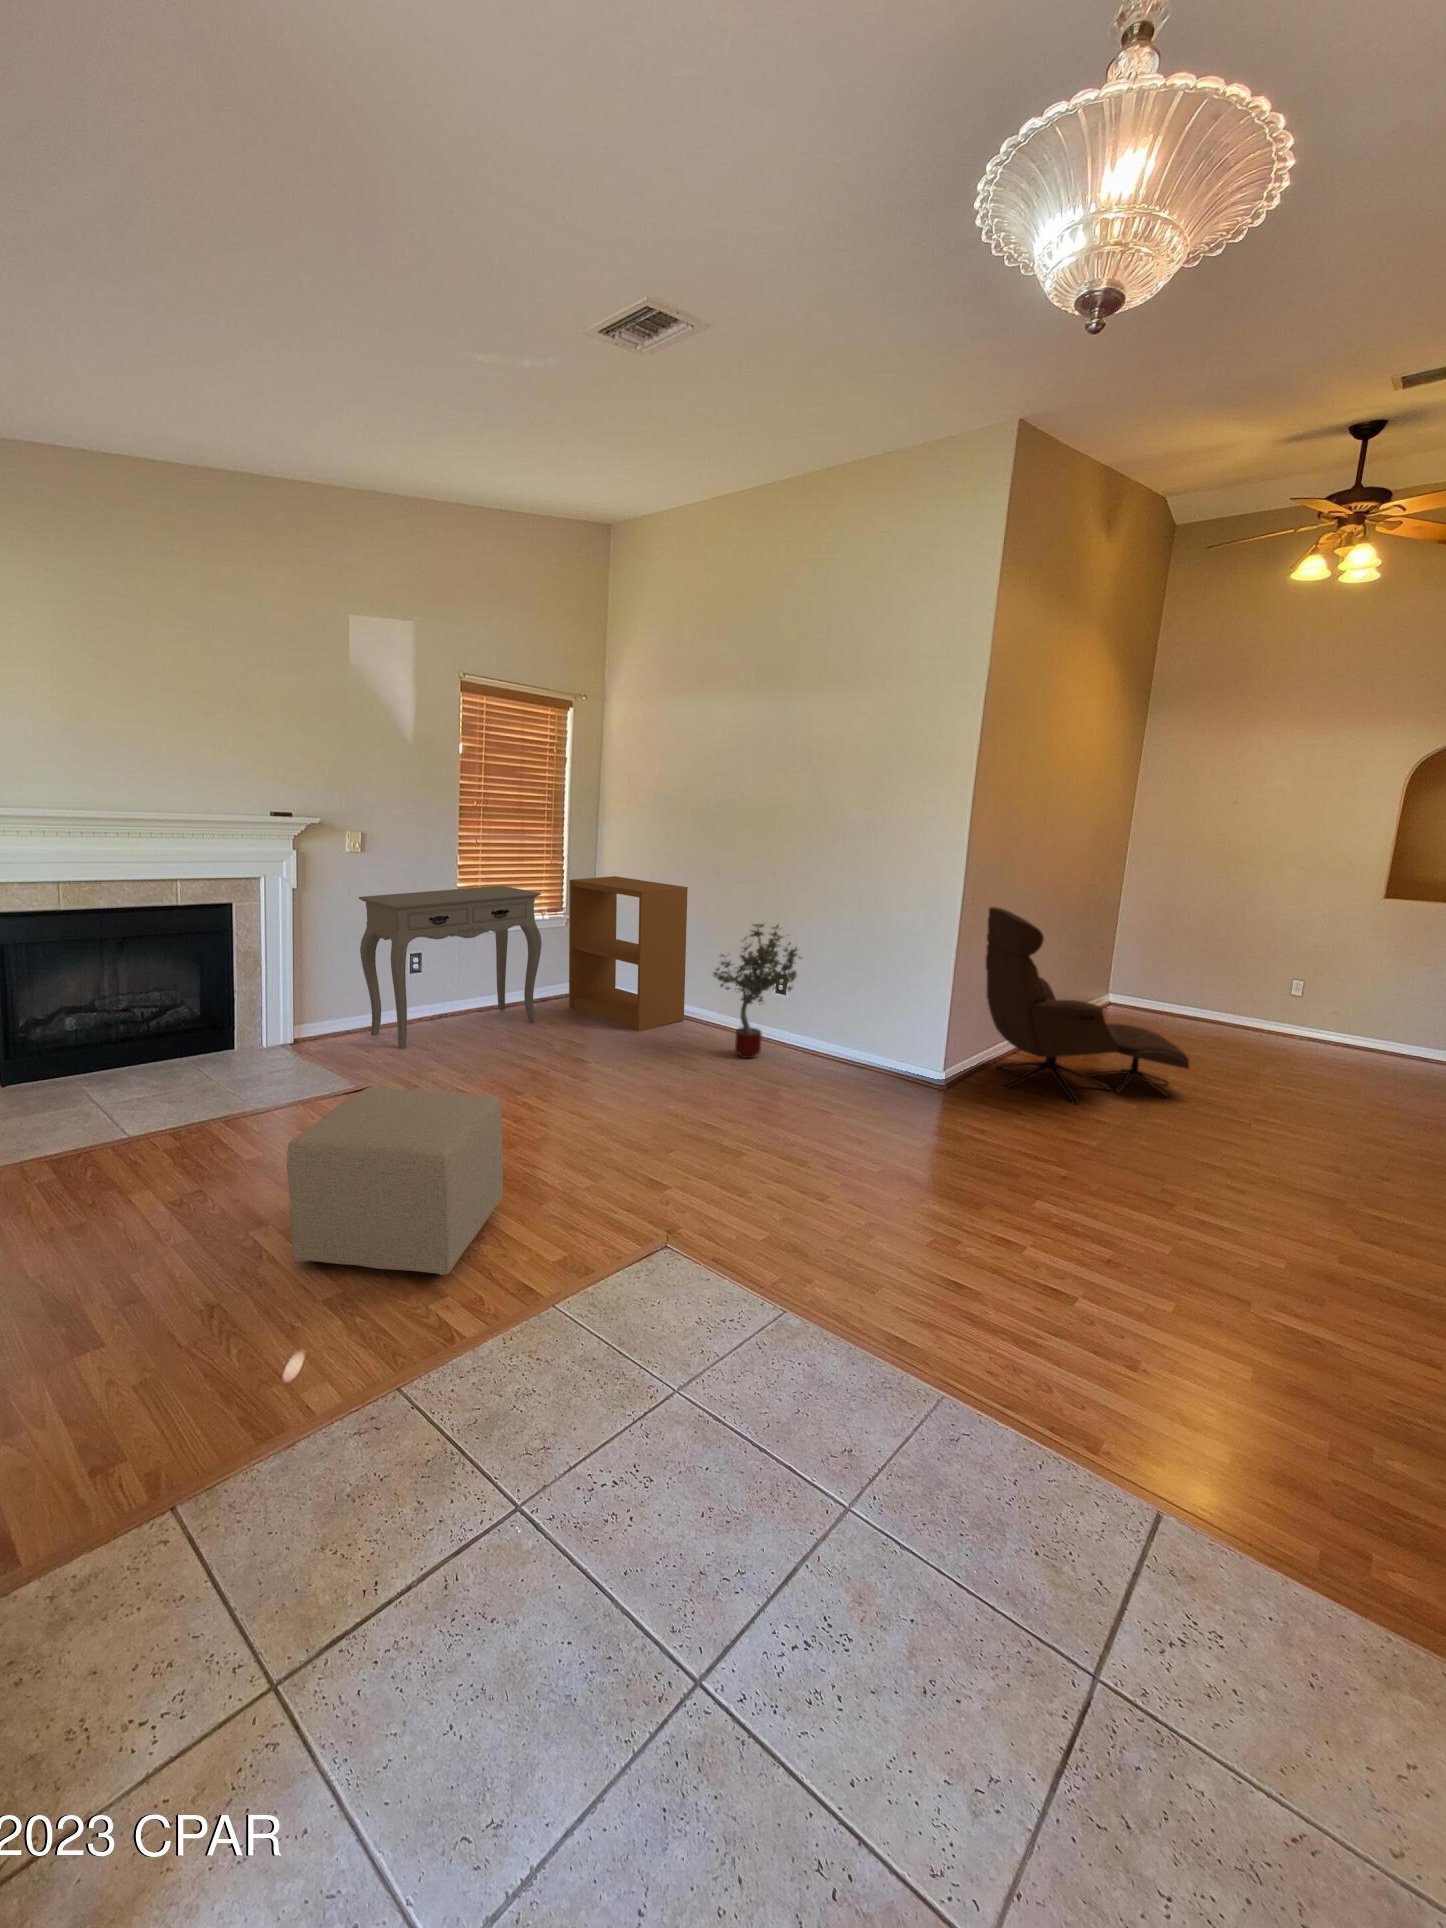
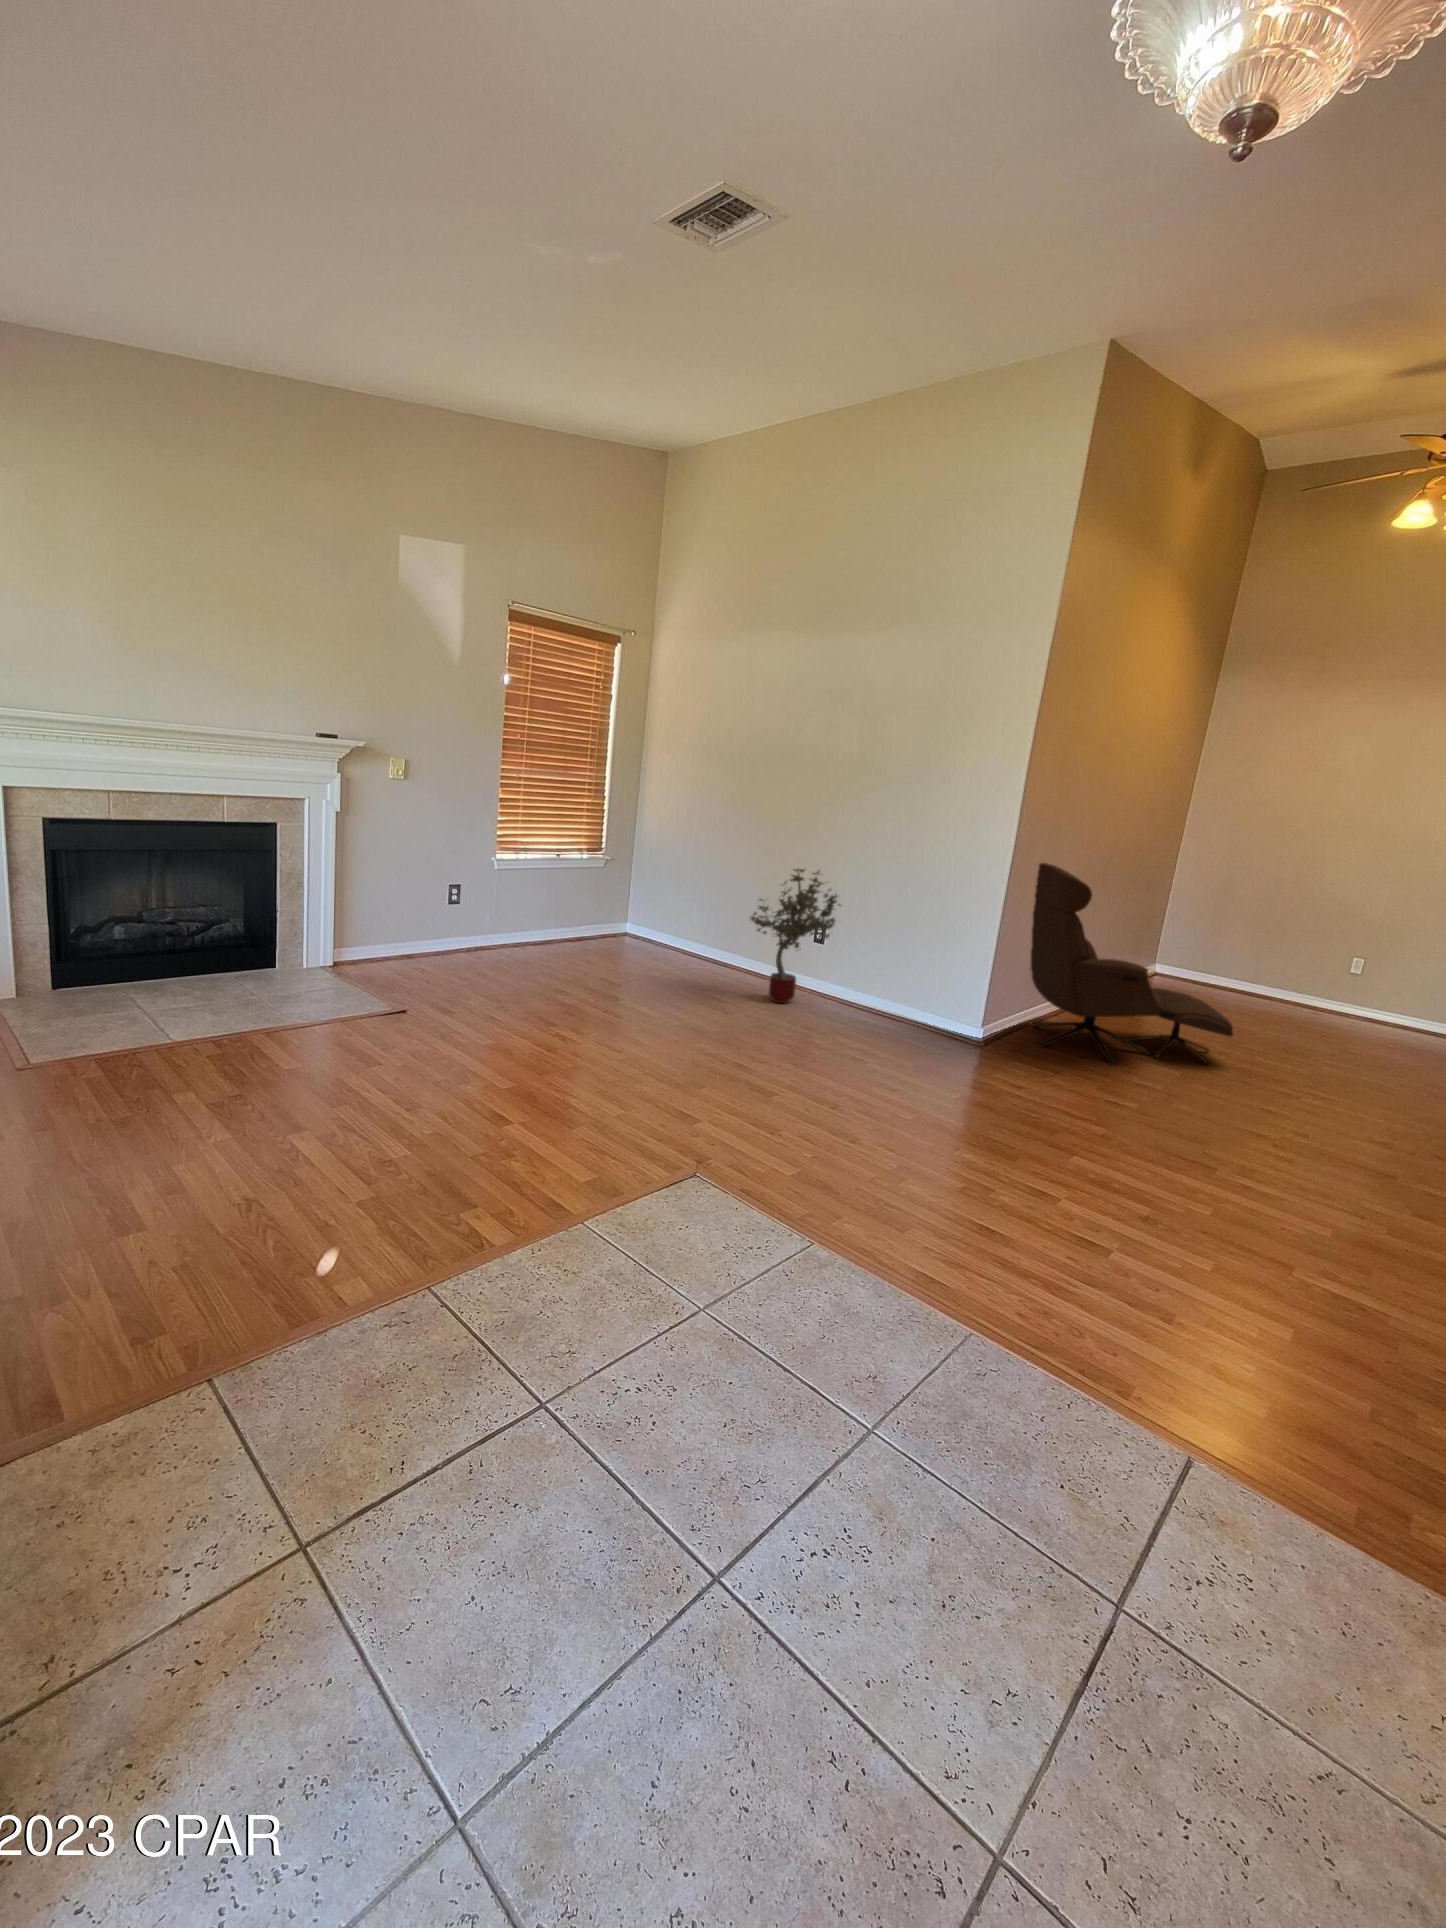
bookshelf: present [569,876,688,1031] -> none [604,818,729,972]
console table: present [359,886,541,1049] -> none [402,821,582,976]
ottoman: present [287,1087,503,1275] -> none [326,1001,537,1185]

